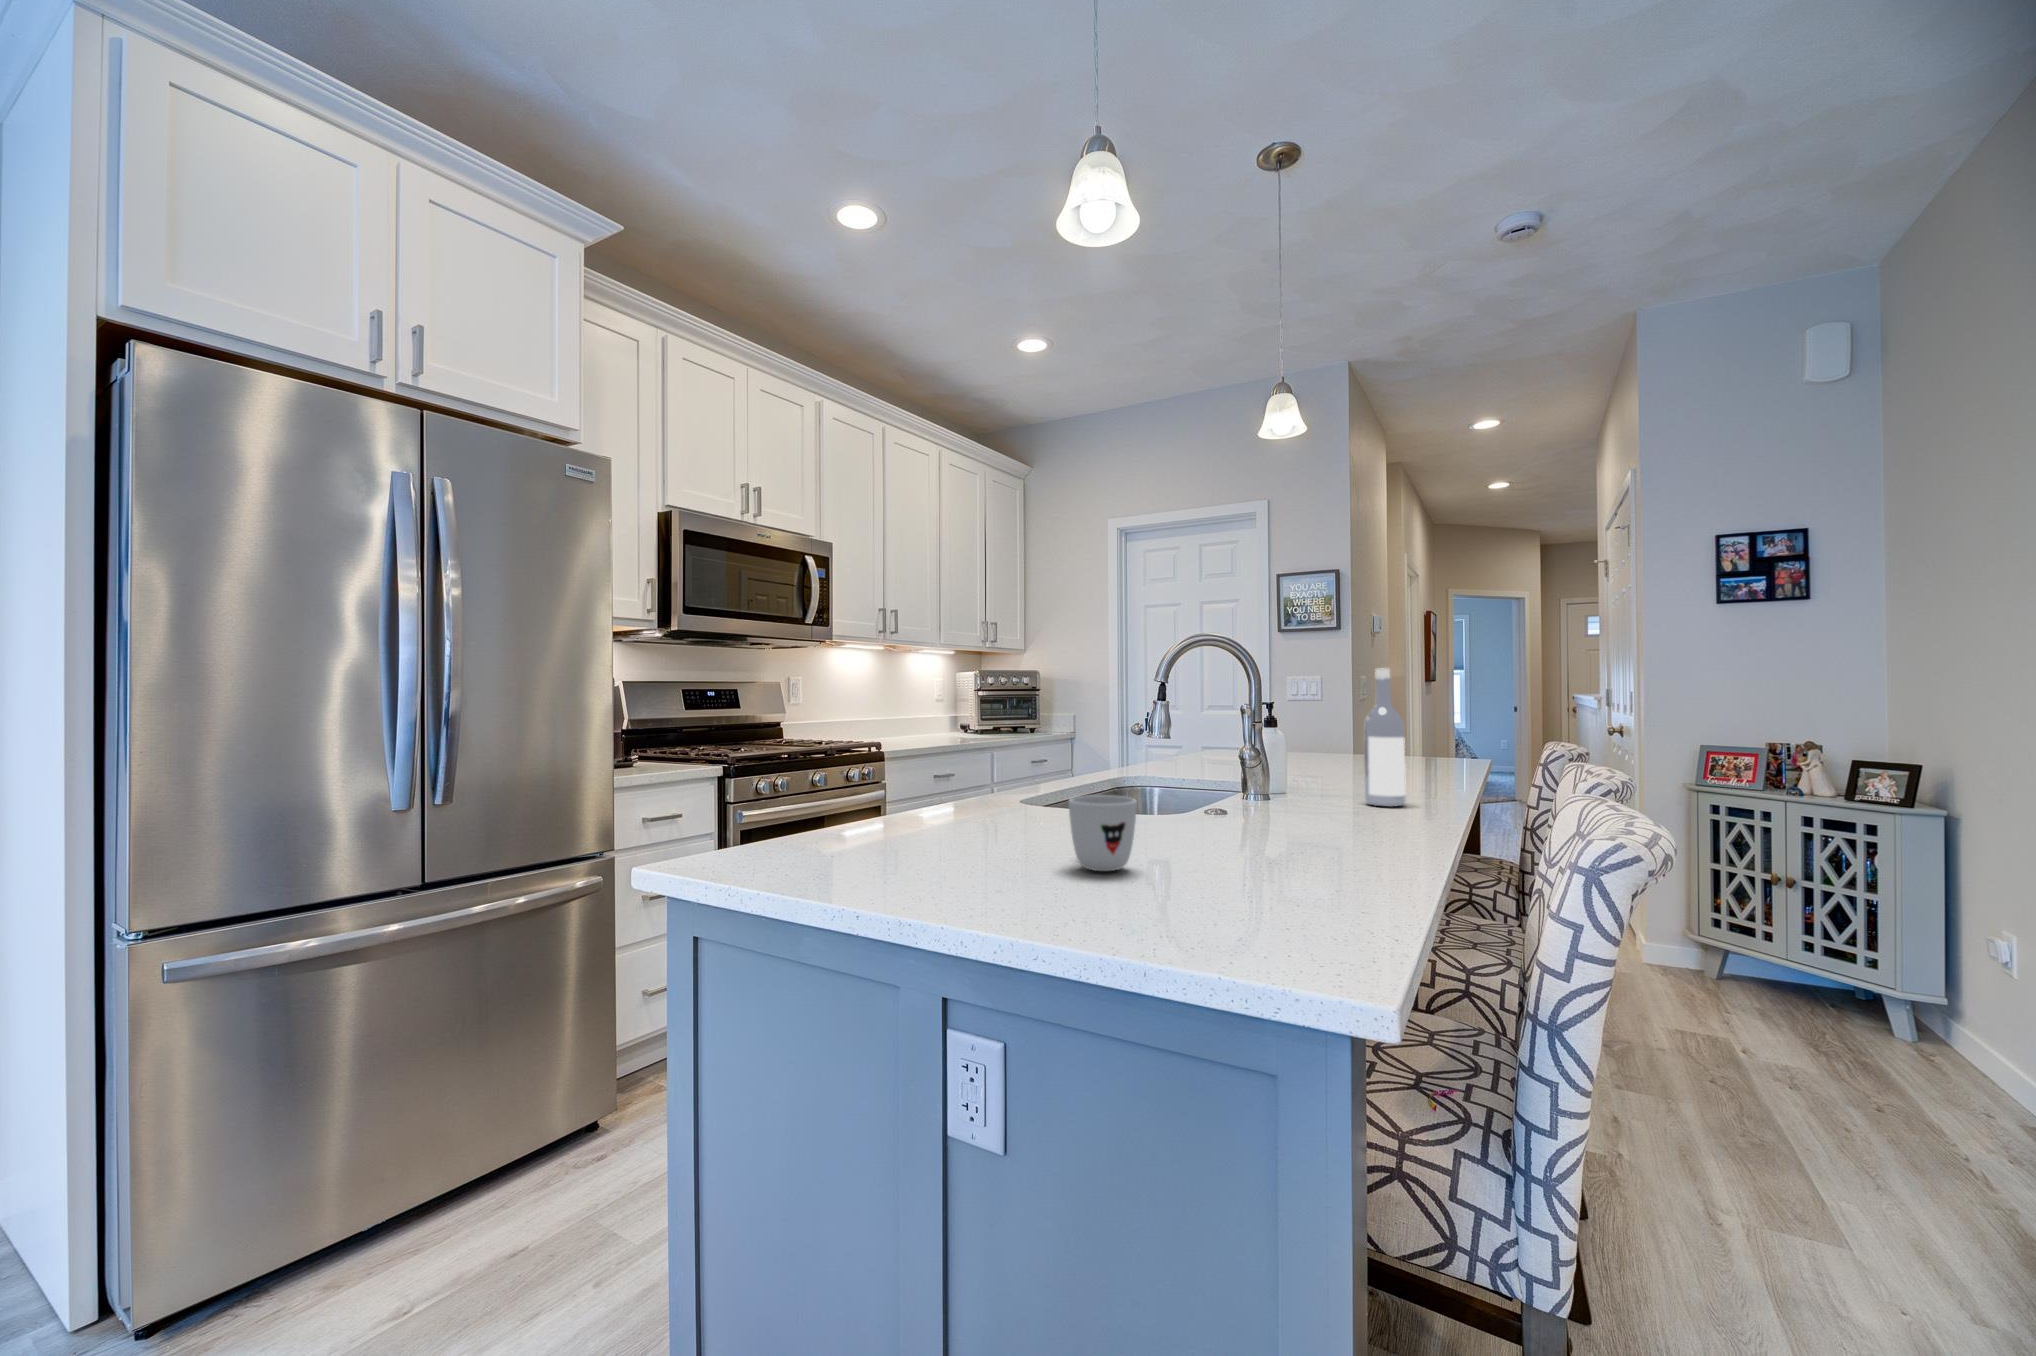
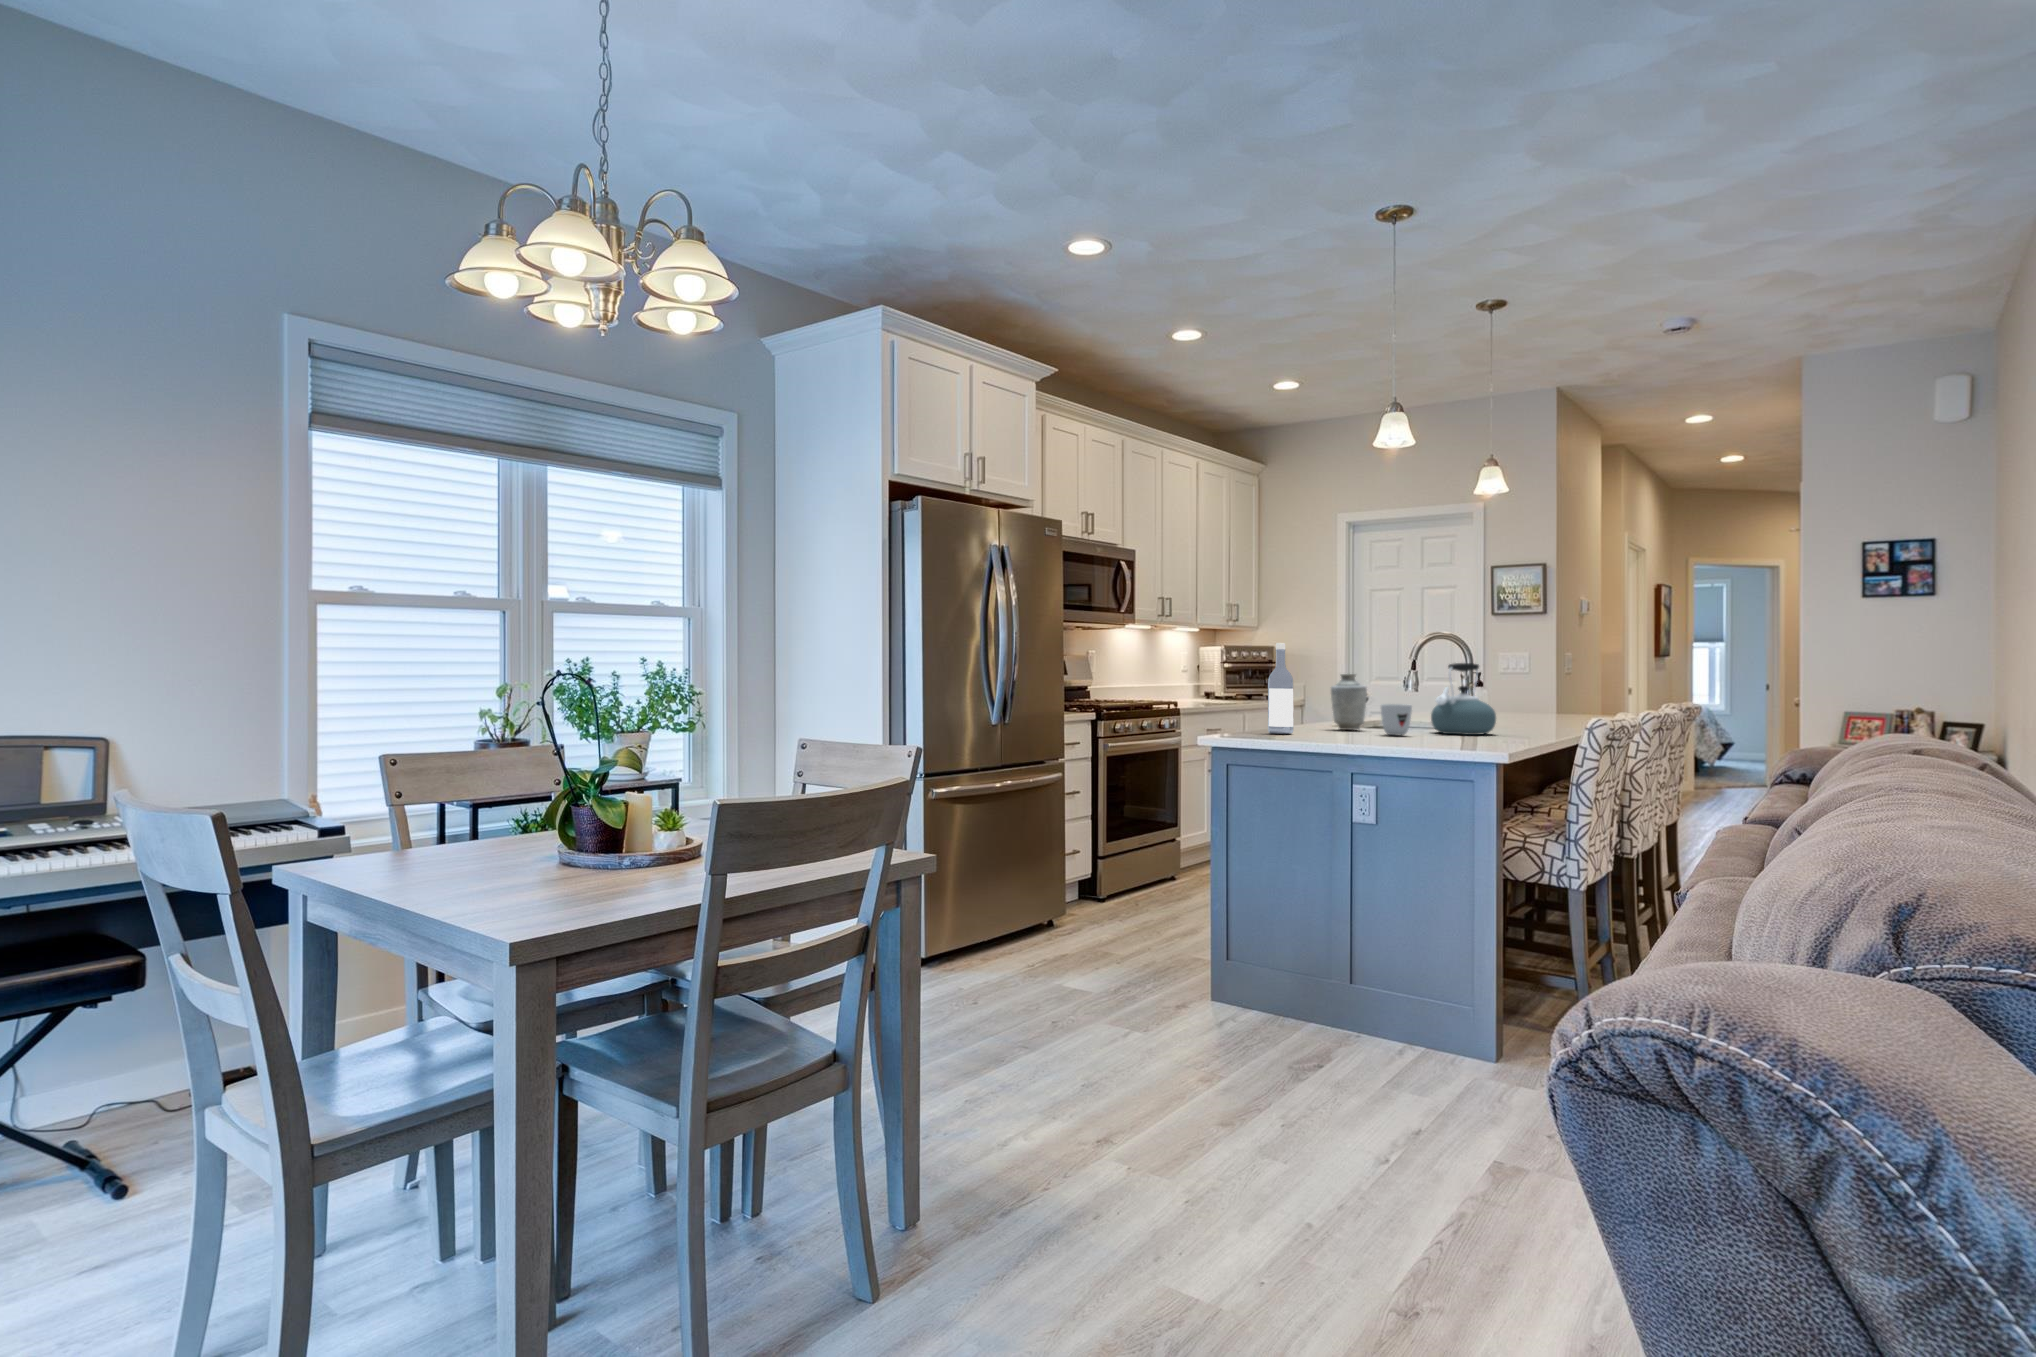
wine bottle: present [1364,668,1406,806] -> present [1268,643,1294,734]
kettle: none [1185,700,1317,856] -> present [1431,663,1496,735]
vase: none [989,722,1060,839] -> present [1331,673,1367,730]

